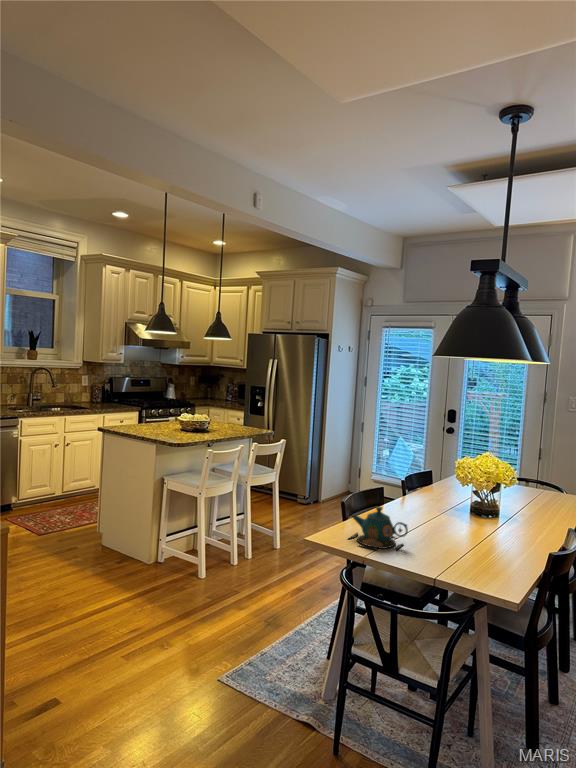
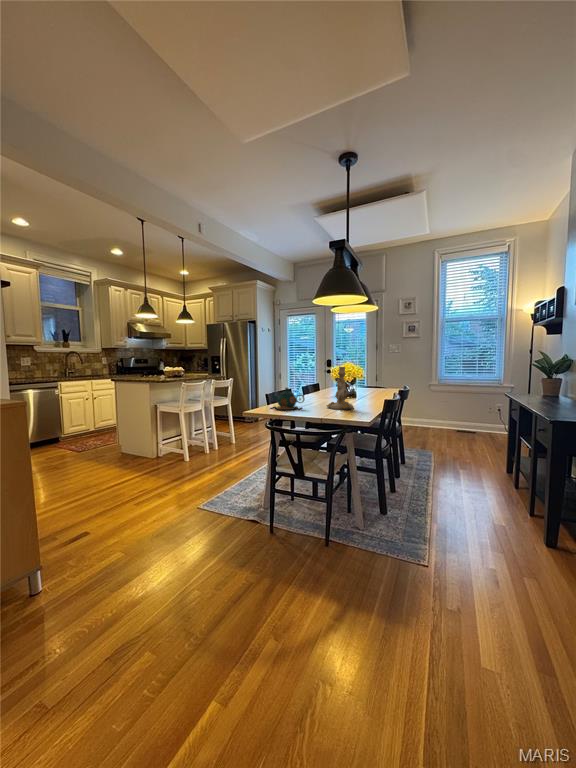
candlestick: none [444,482,493,560] -> present [326,367,354,410]

